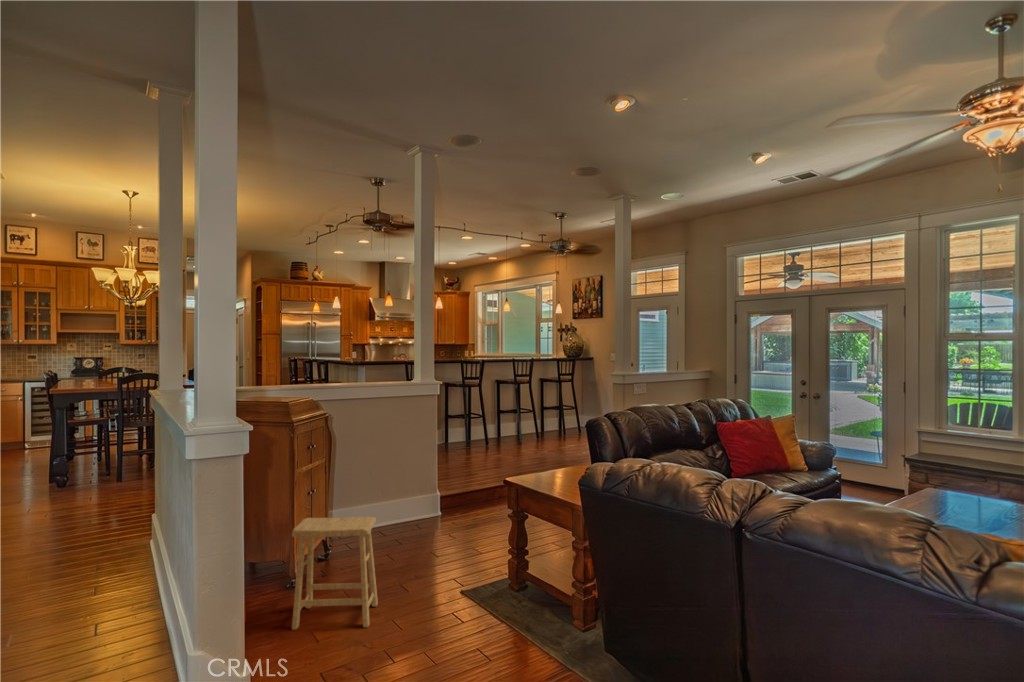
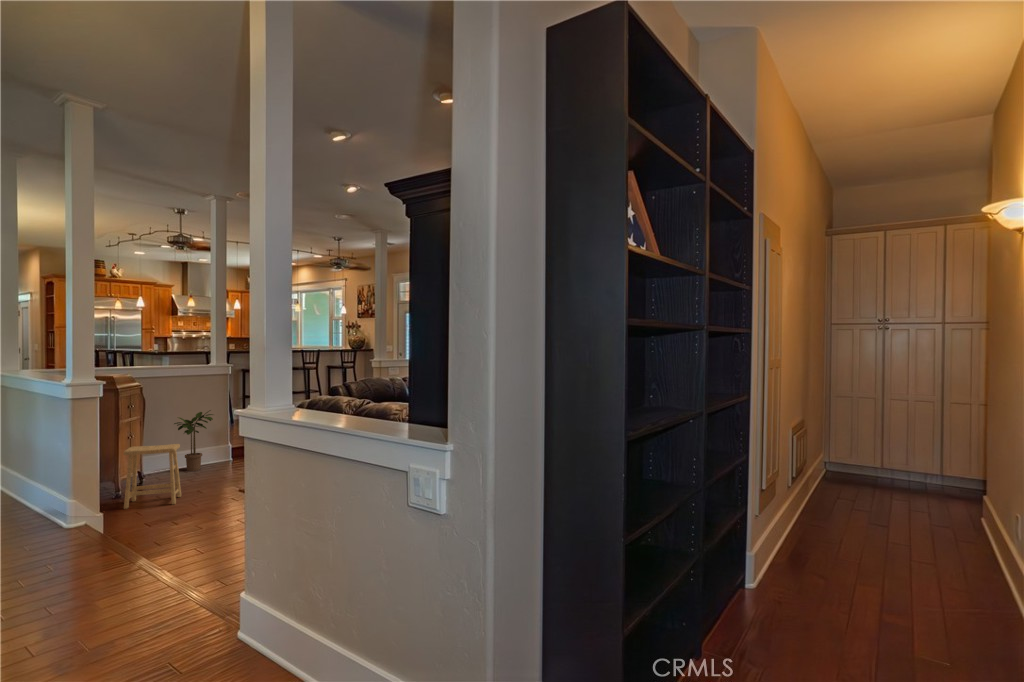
potted plant: none [368,447,422,538] -> present [174,410,213,471]

